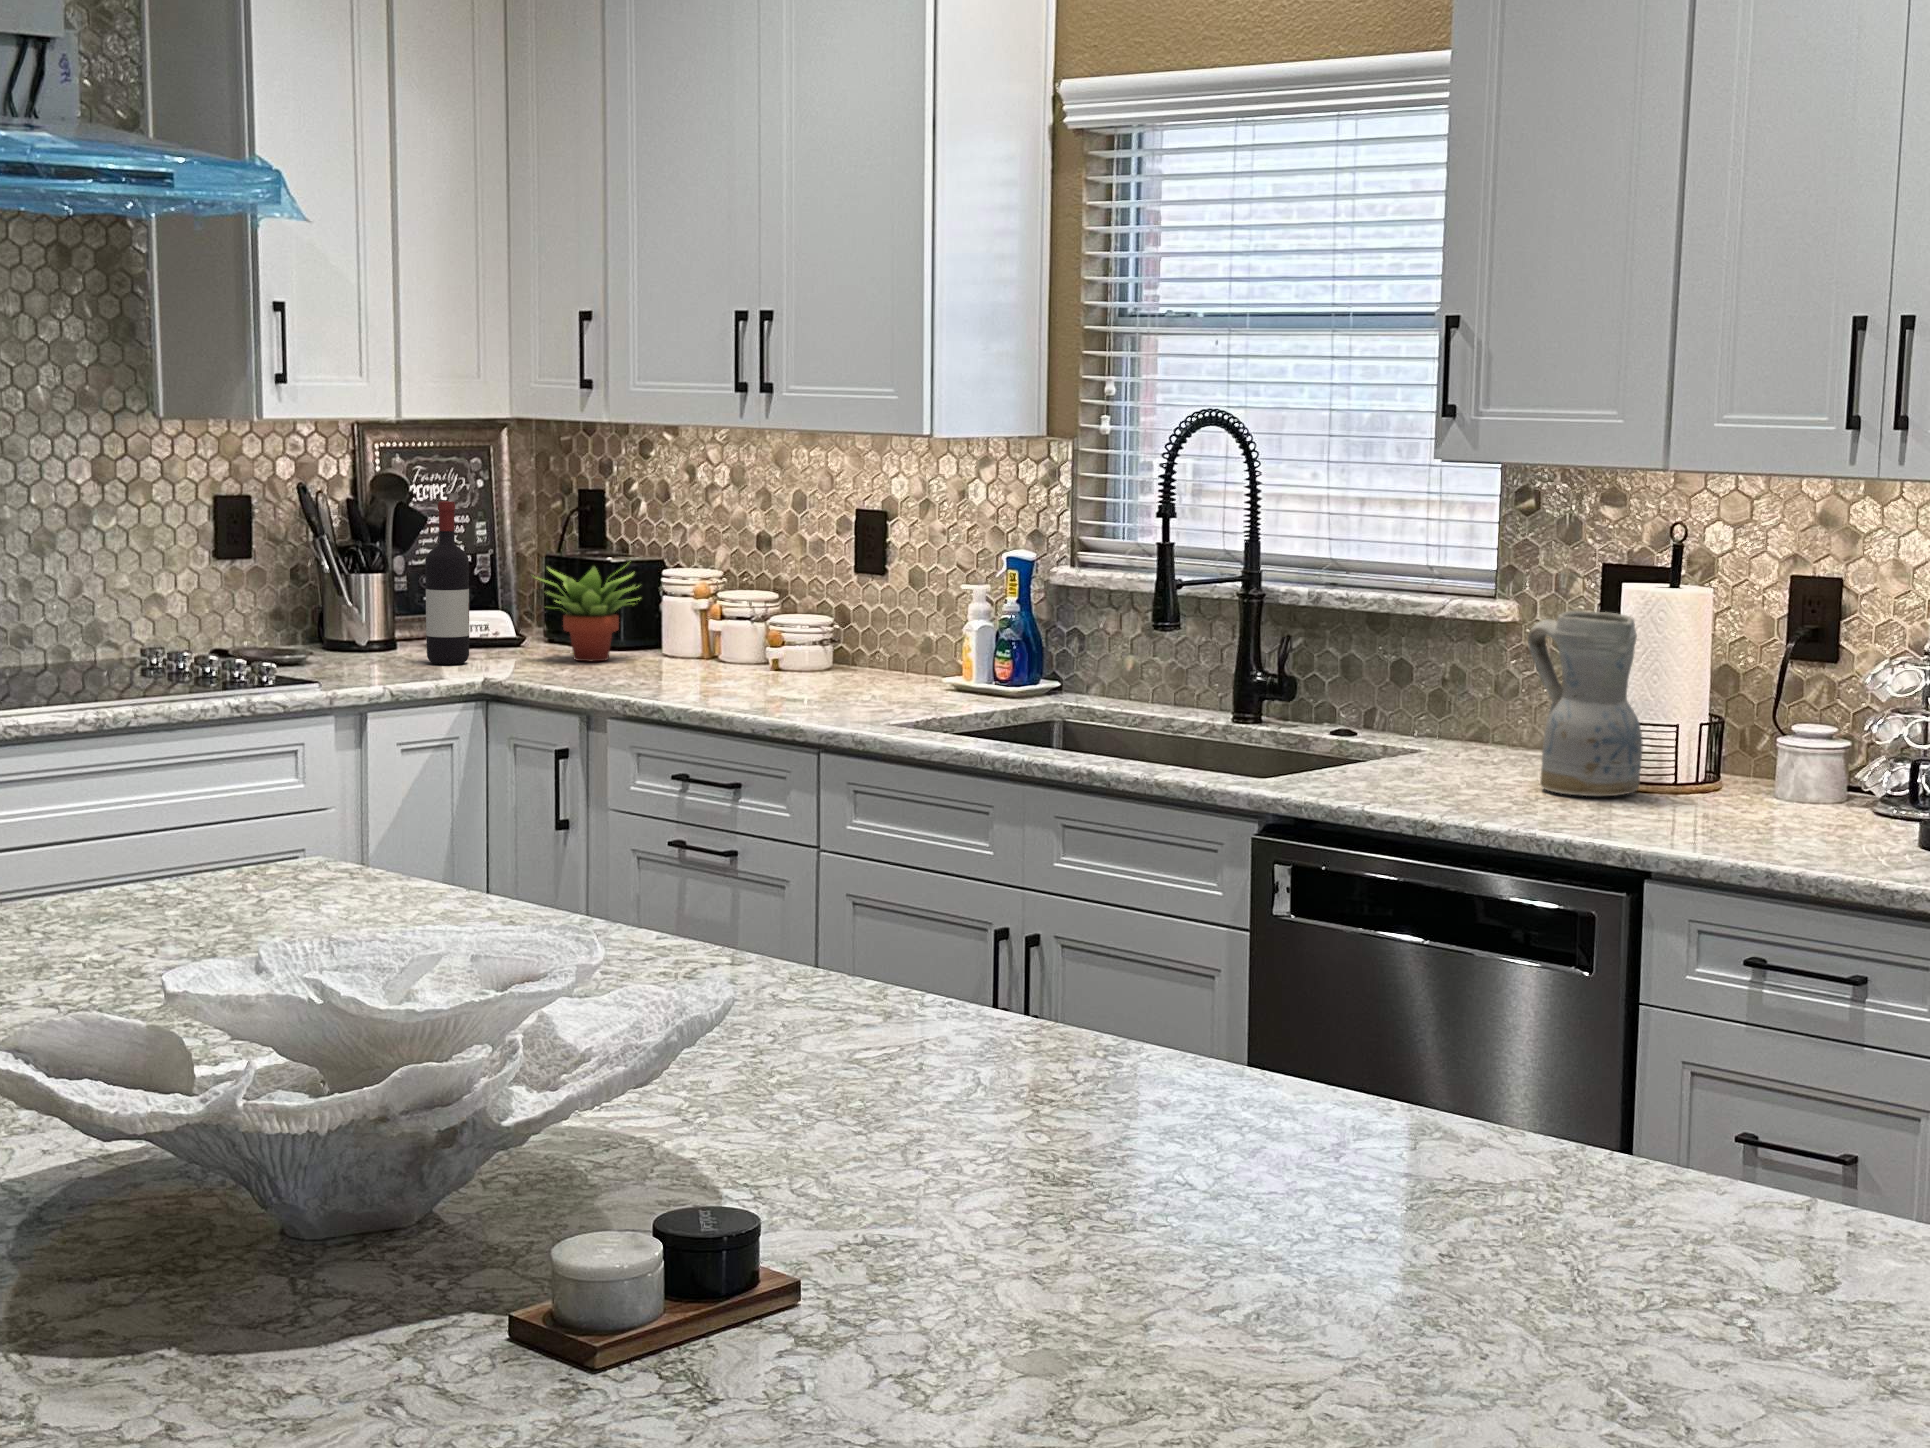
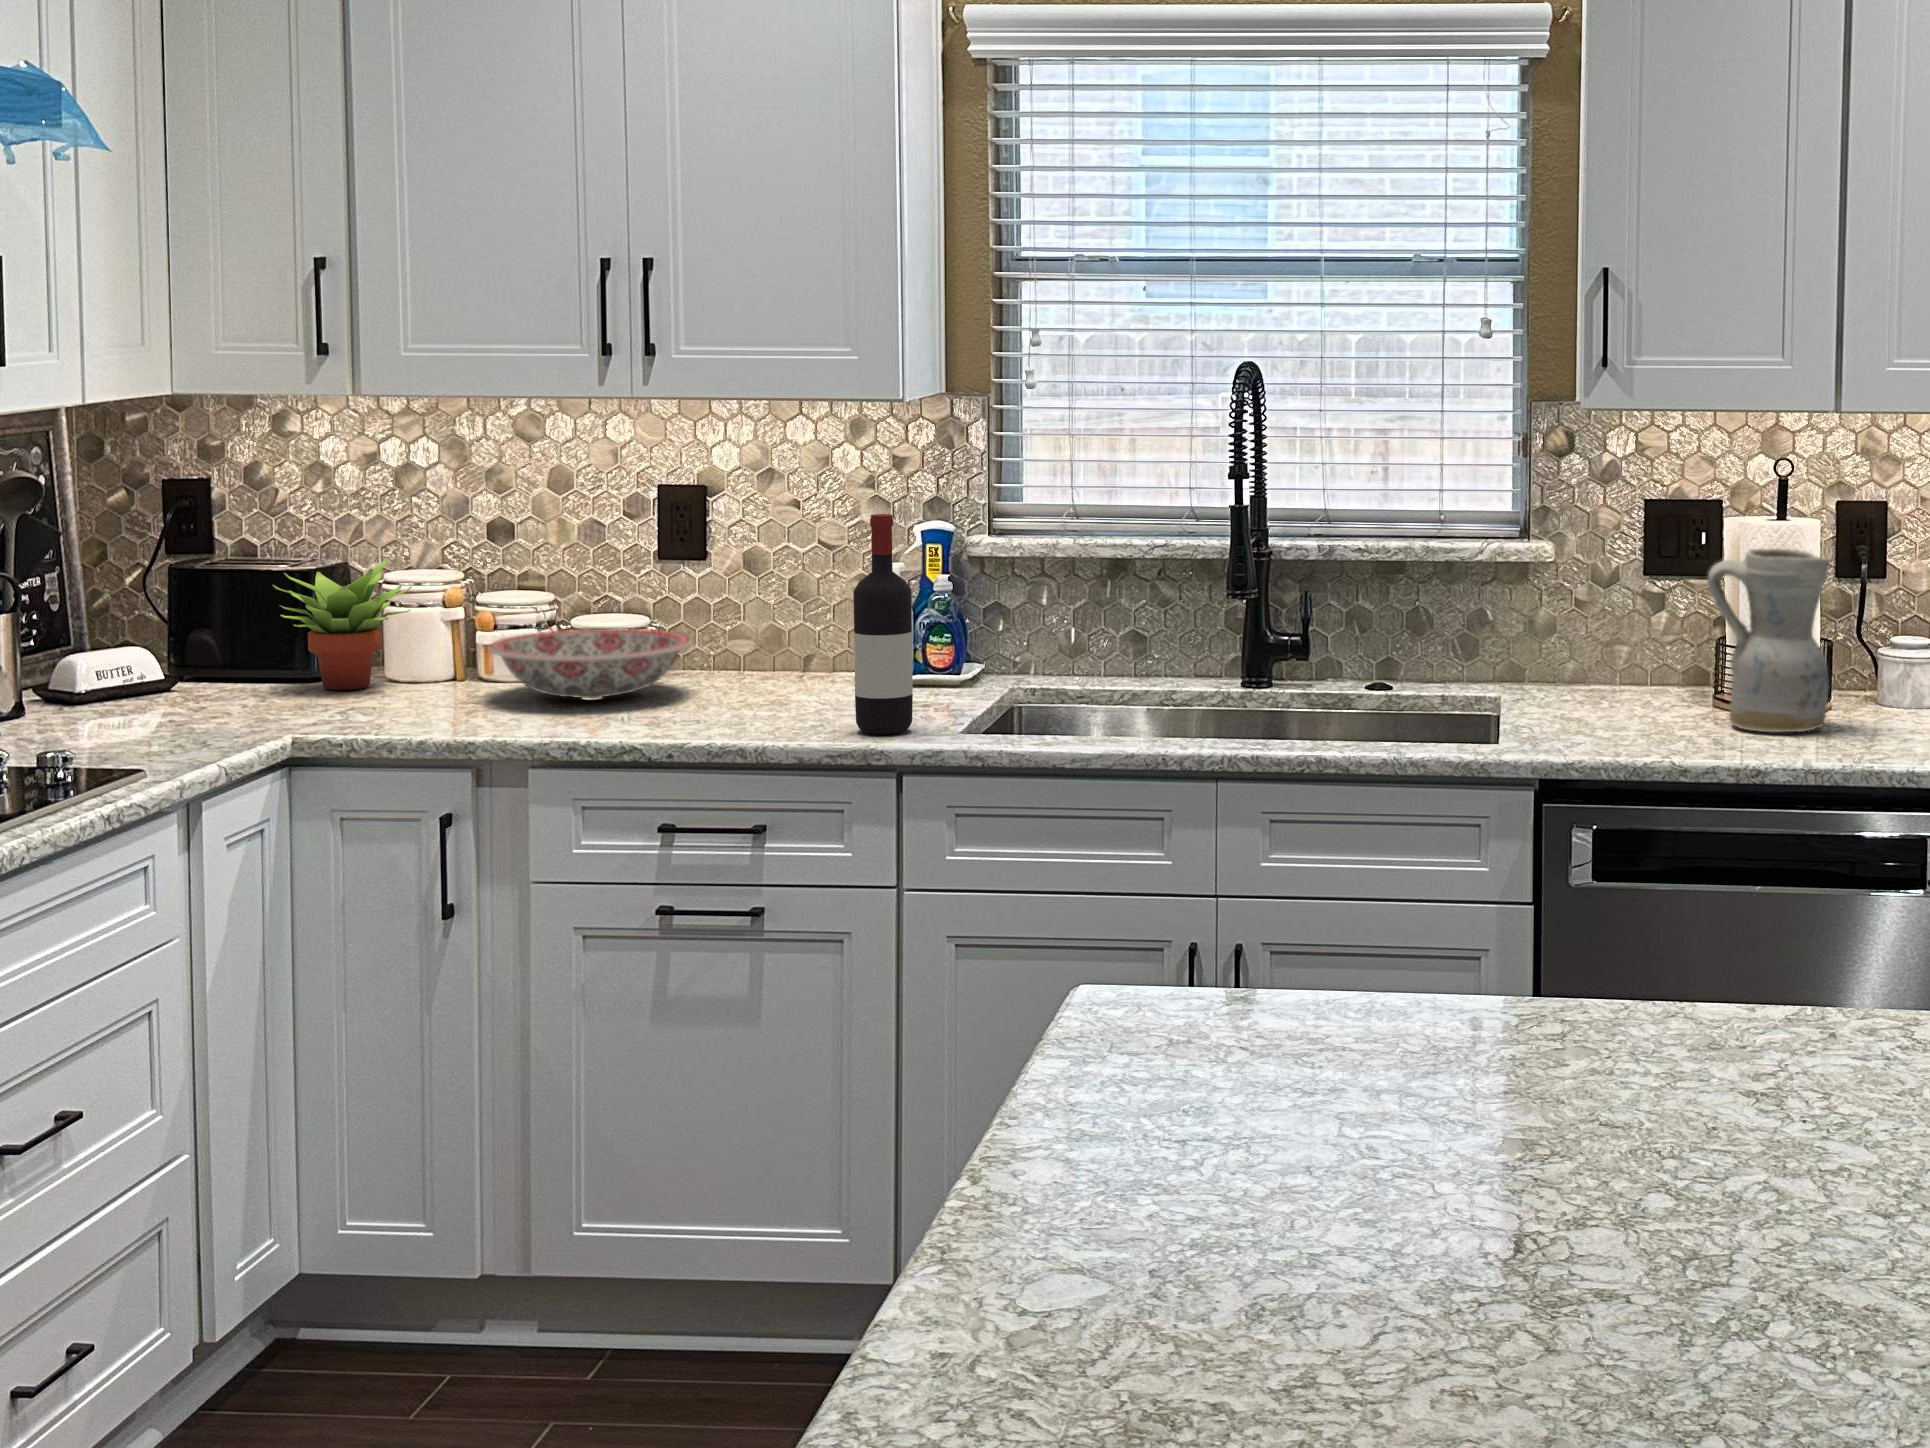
wine bottle: present [425,501,469,664] -> present [853,514,913,734]
ceramic bowl: none [642,628,805,680] -> present [488,629,692,698]

